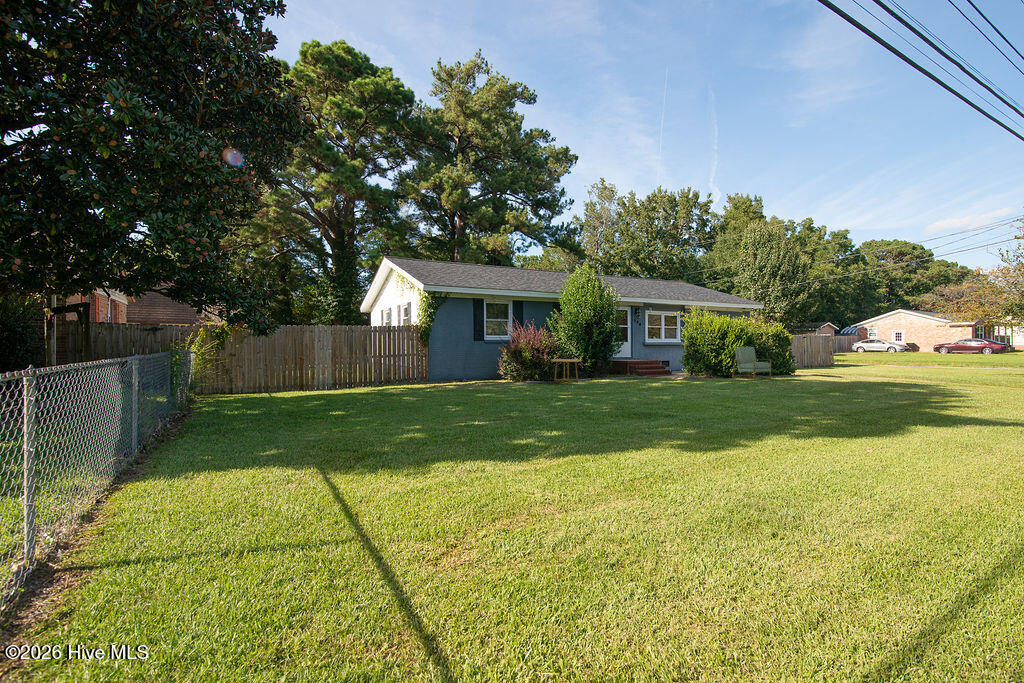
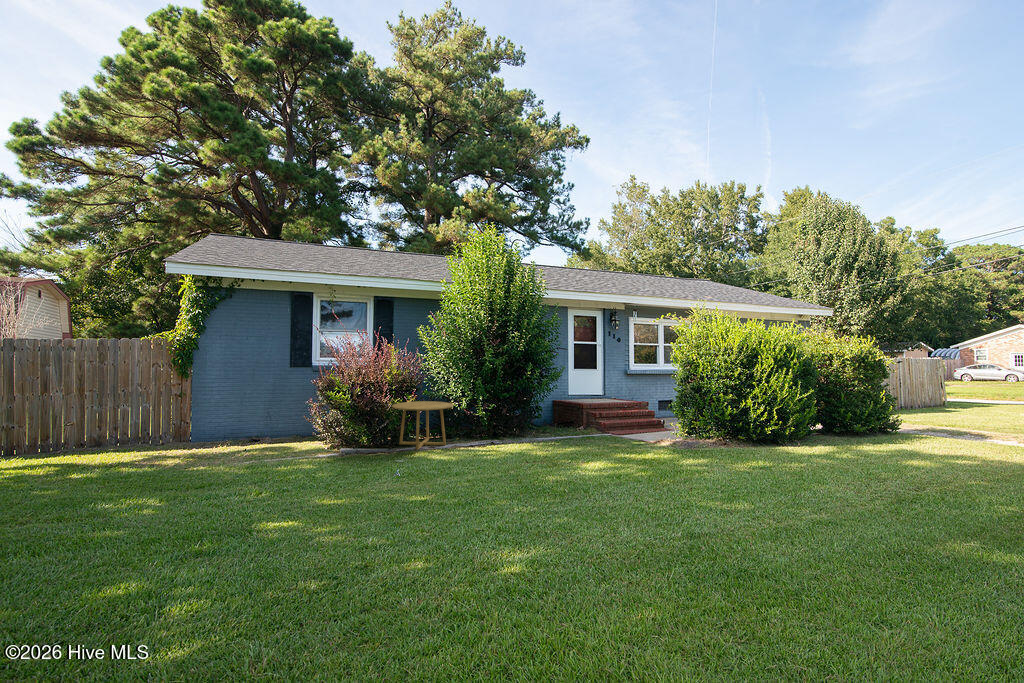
chair: present [732,347,771,380] -> none [769,383,854,455]

